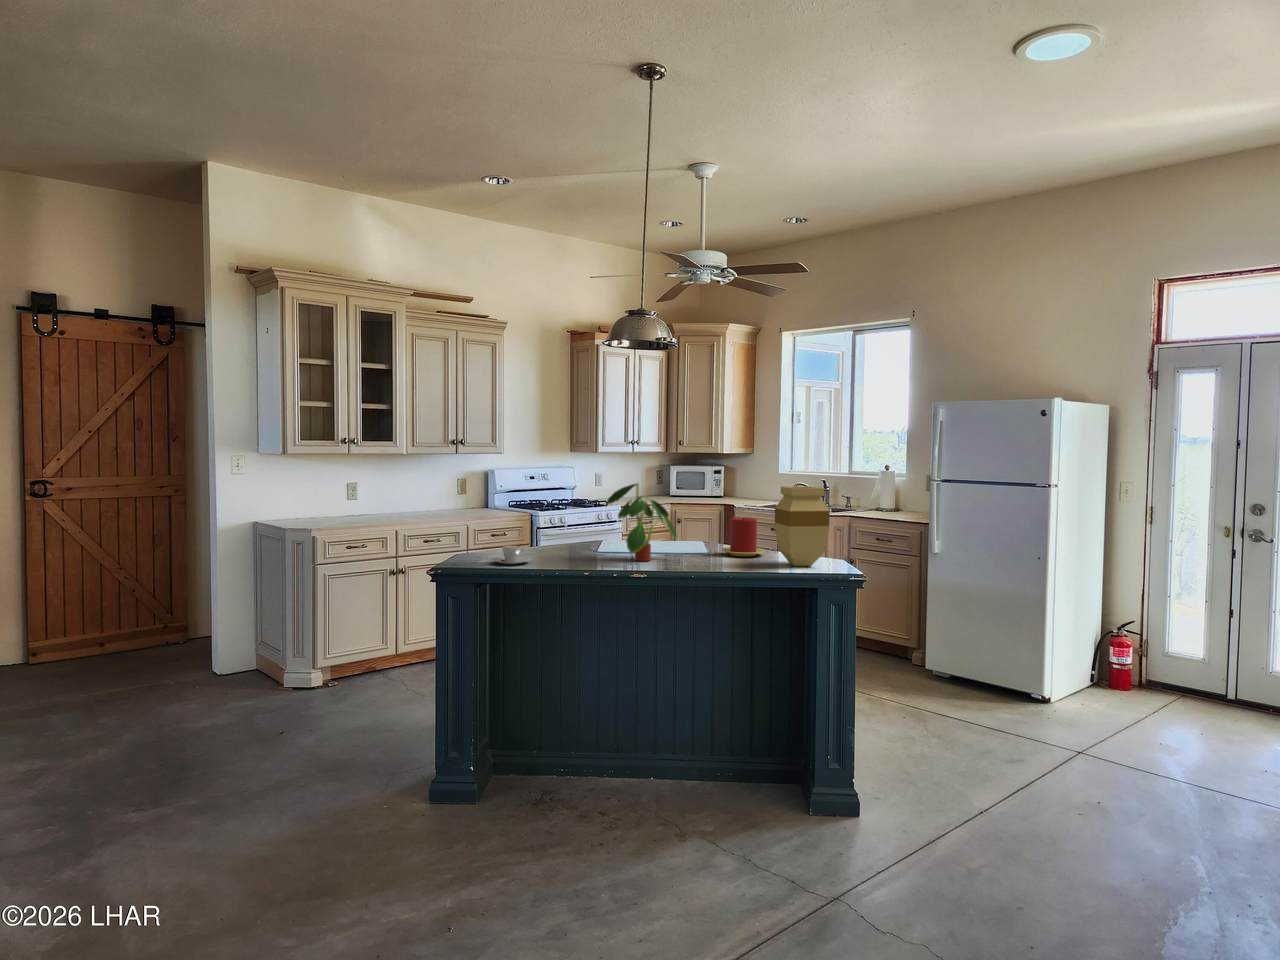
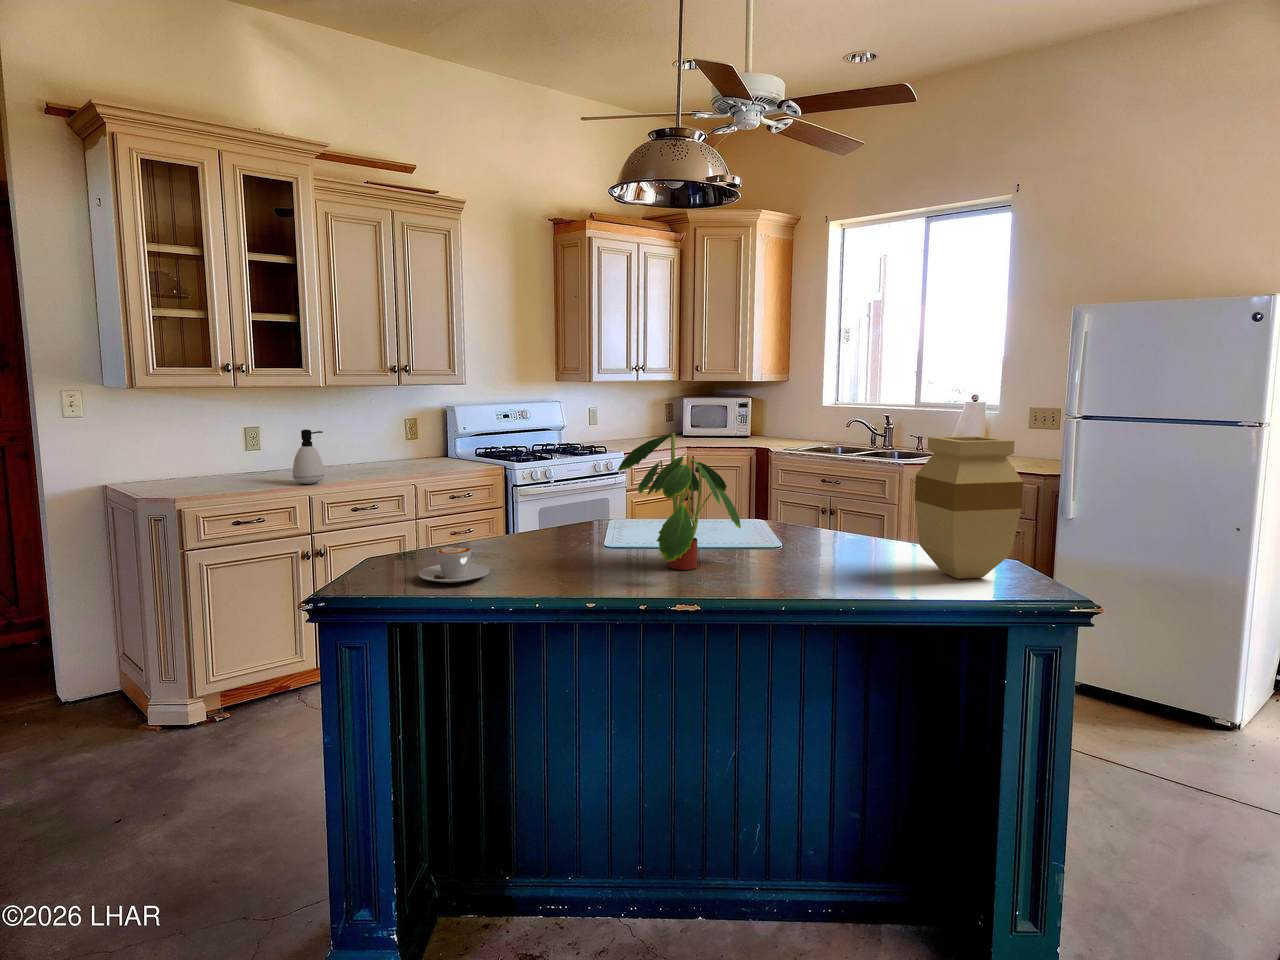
soap dispenser: none [386,484,407,522] -> present [293,429,324,484]
candle: present [722,517,765,556] -> none [810,487,884,554]

